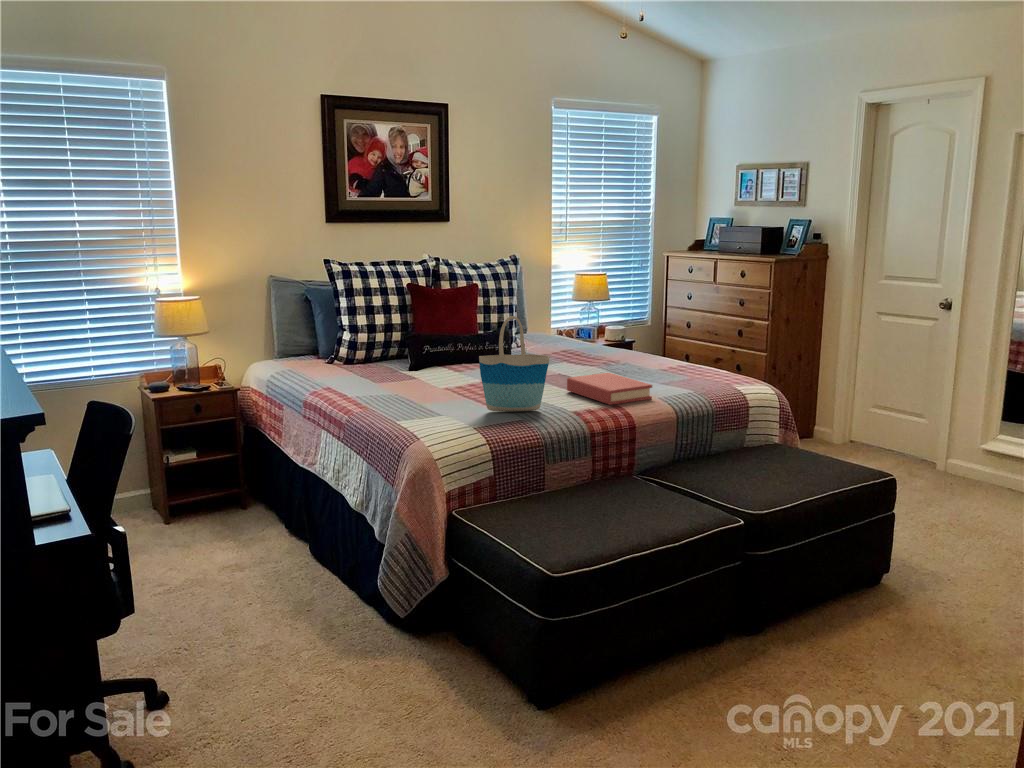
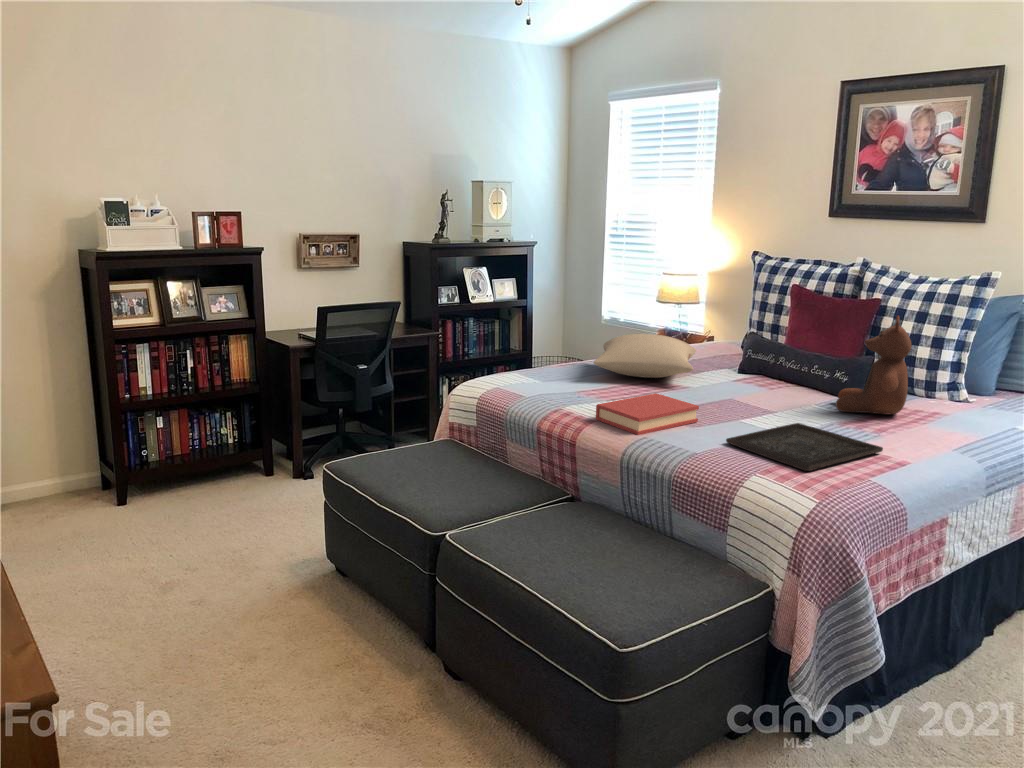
stuffed bear: none [542,286,600,361] -> present [836,316,912,415]
tote bag: present [479,316,550,411] -> none [549,304,570,399]
pillow: none [369,345,496,389] -> present [593,334,696,378]
tray: none [620,361,724,384] -> present [726,423,883,471]

